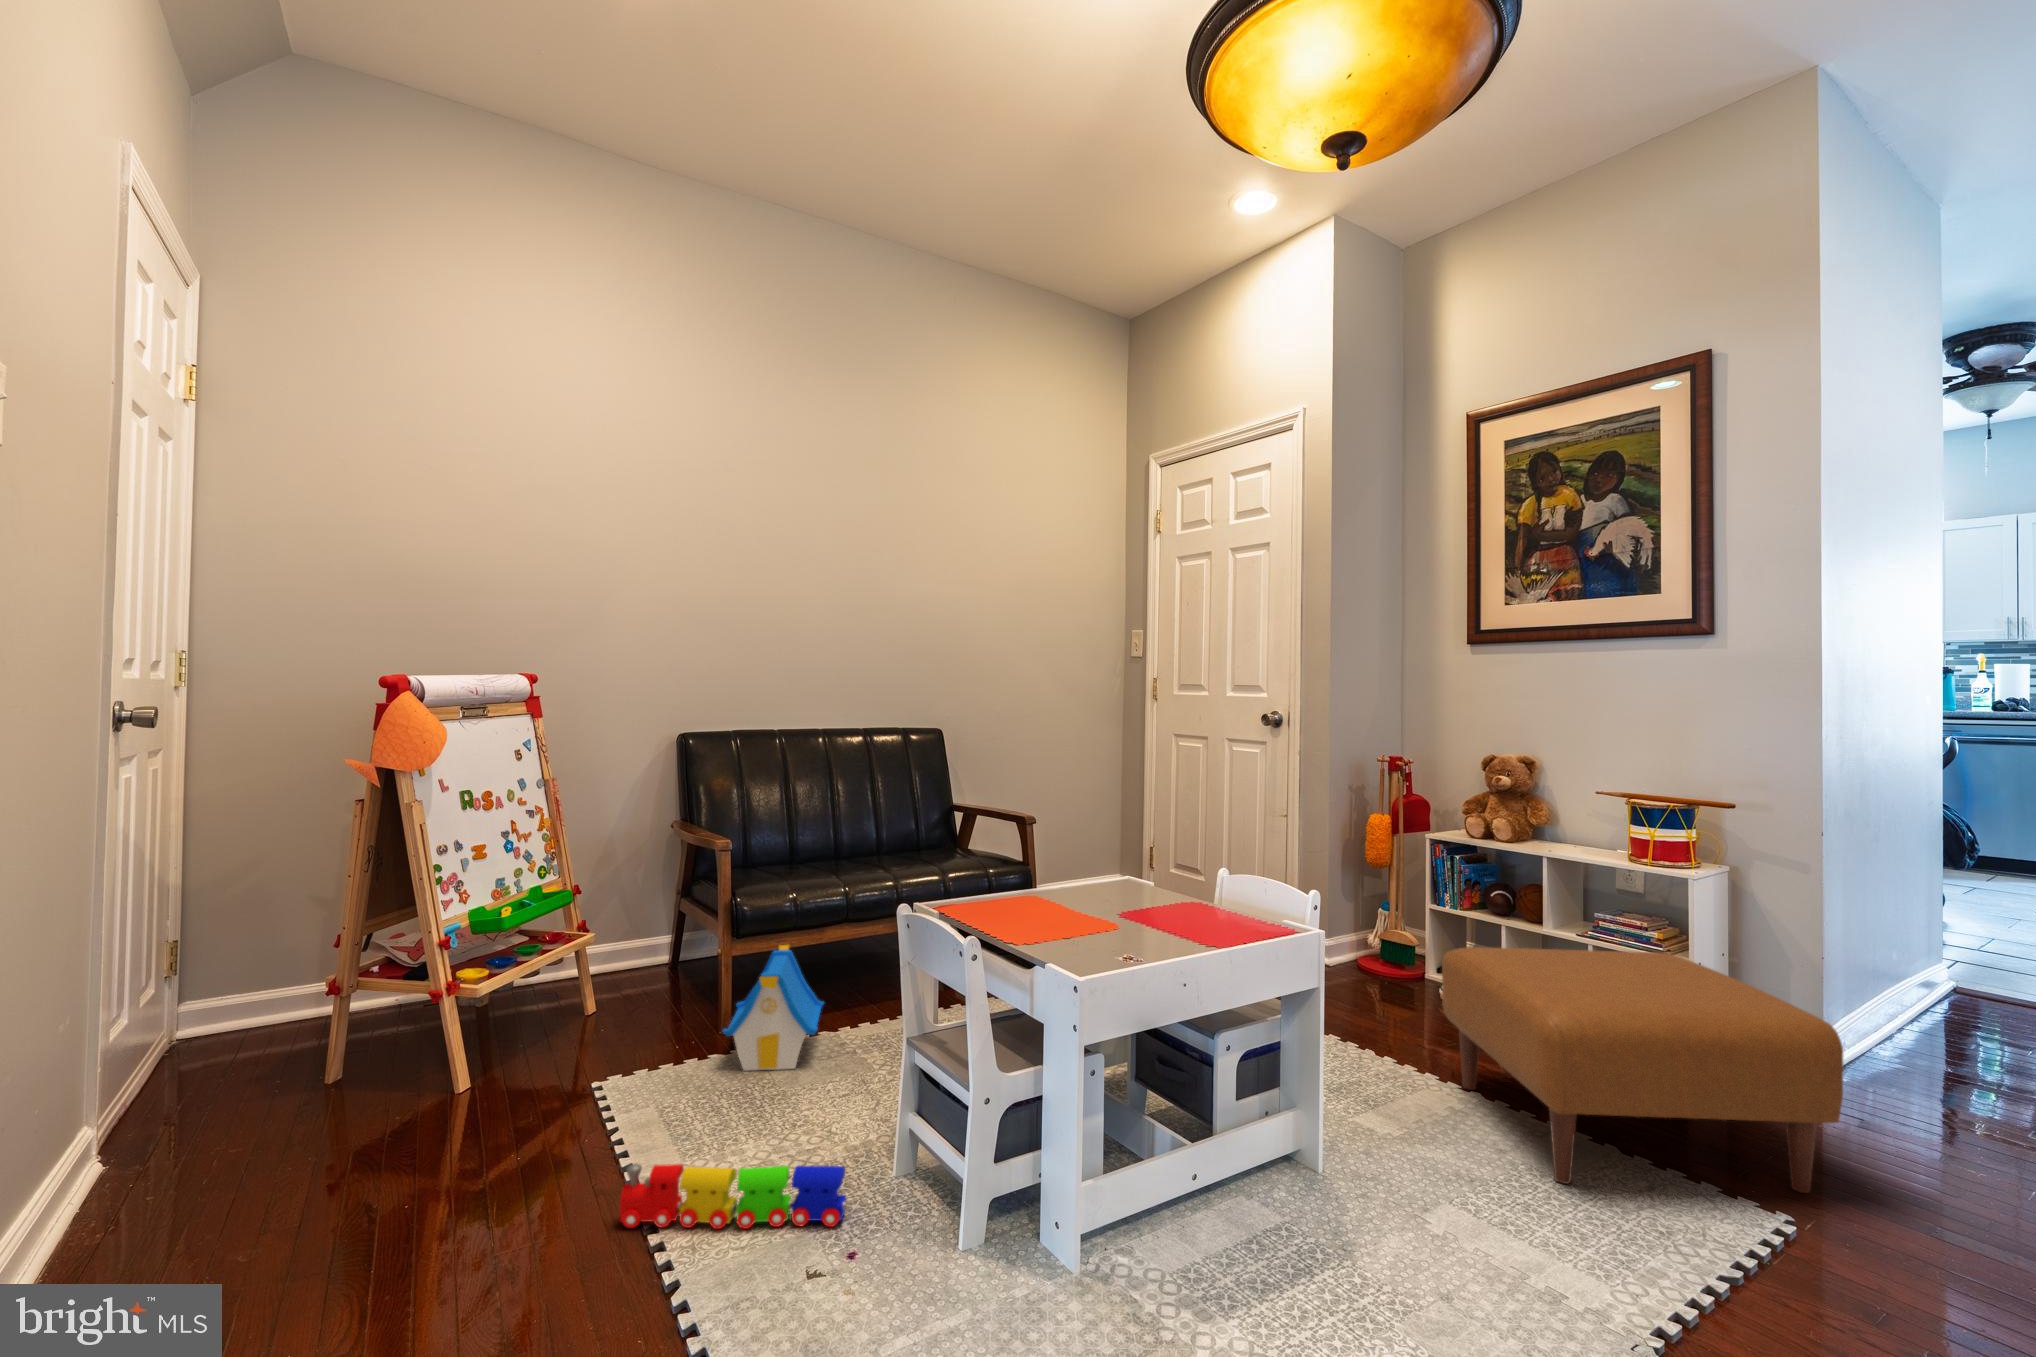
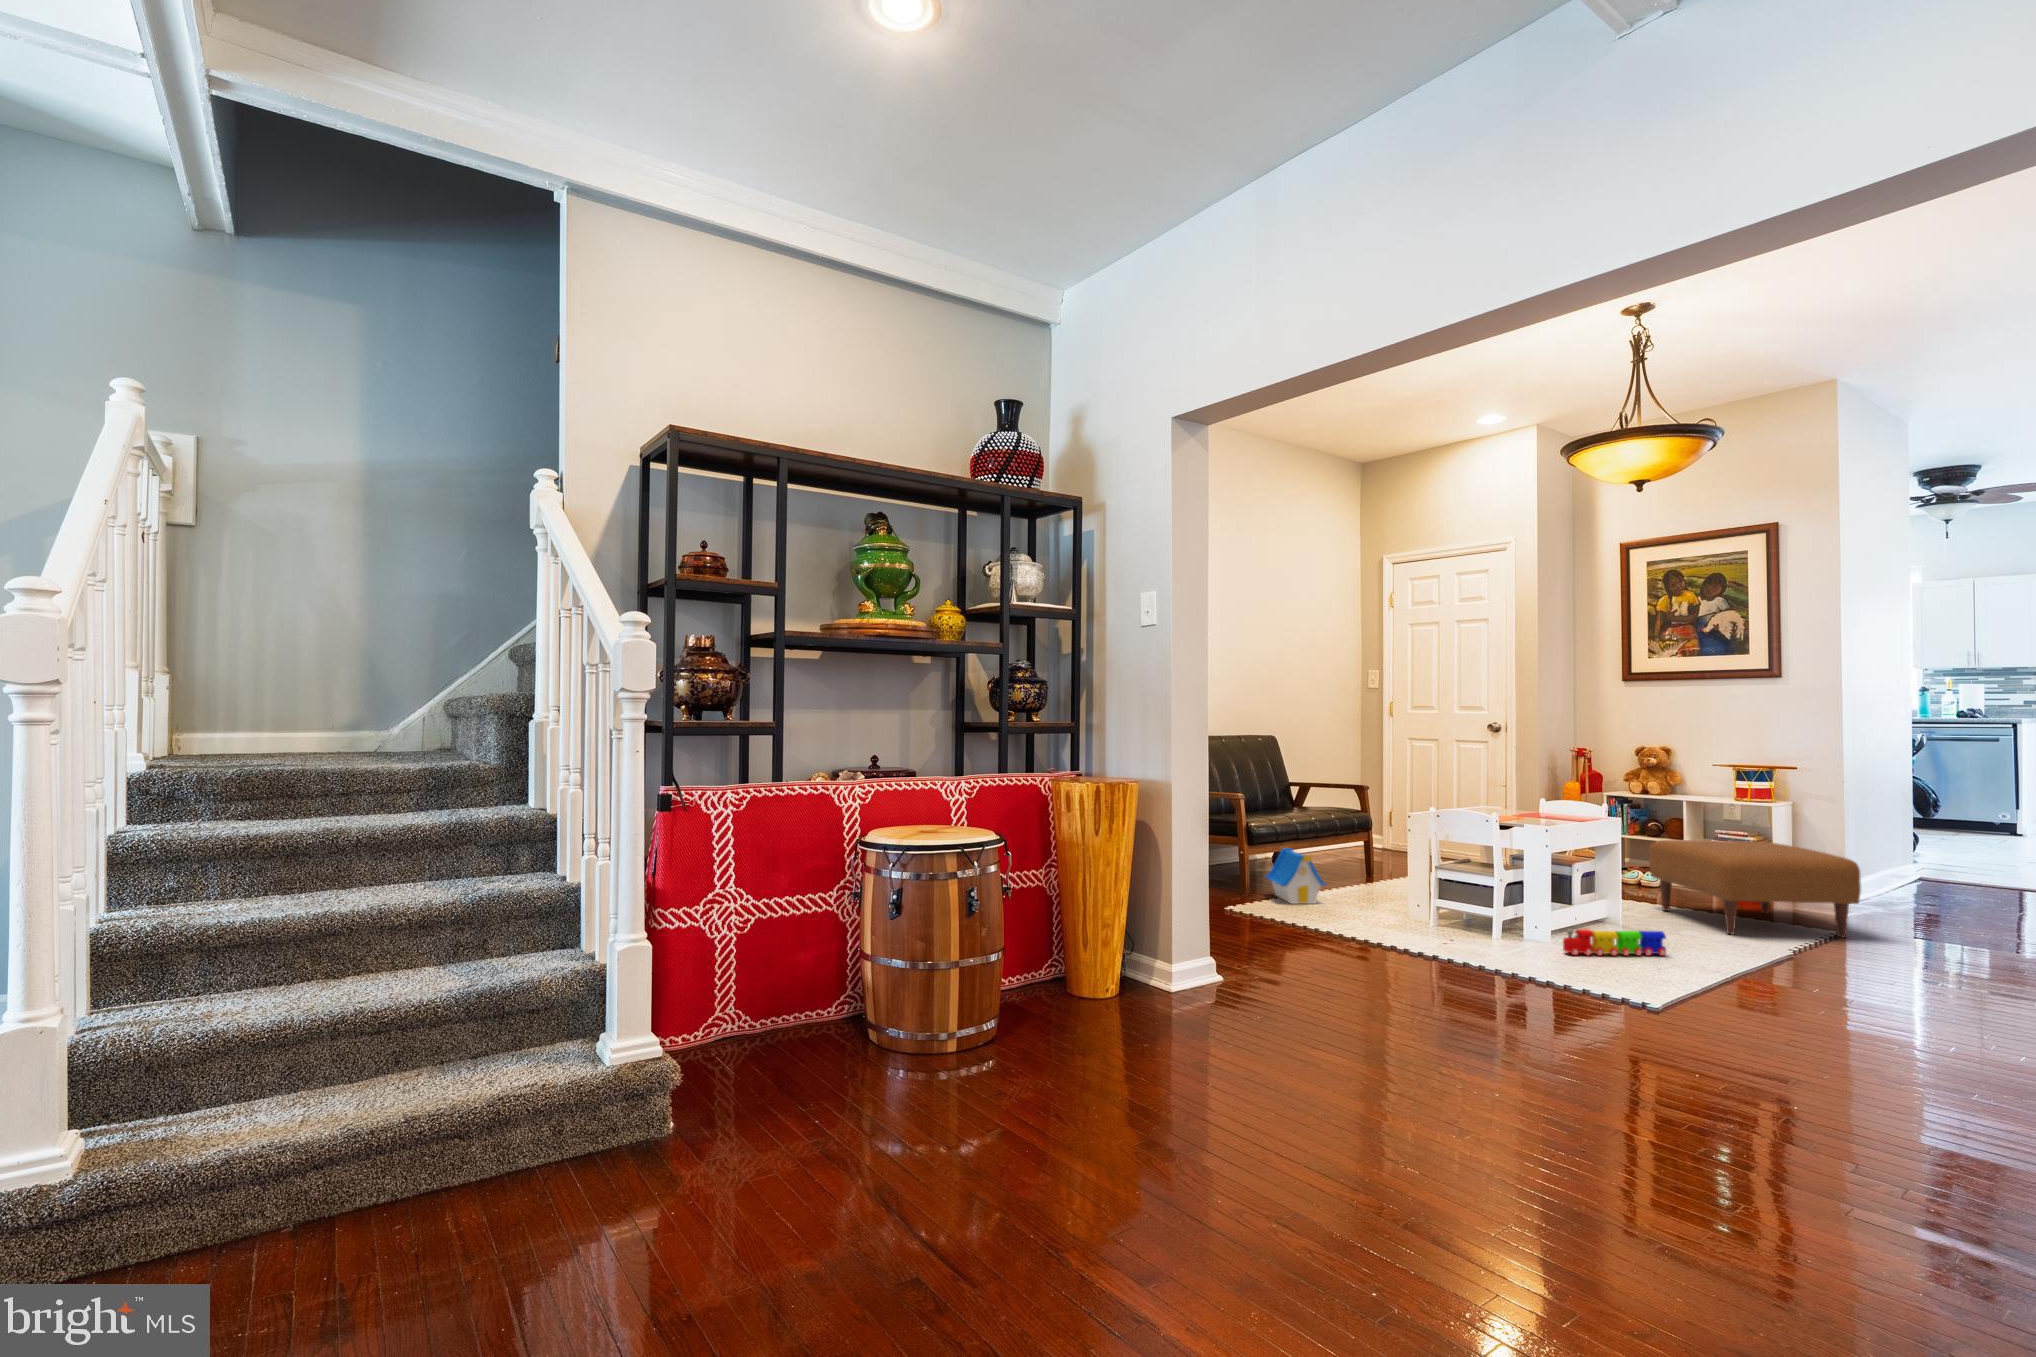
toy train: present [620,1164,846,1229] -> present [1563,929,1666,956]

